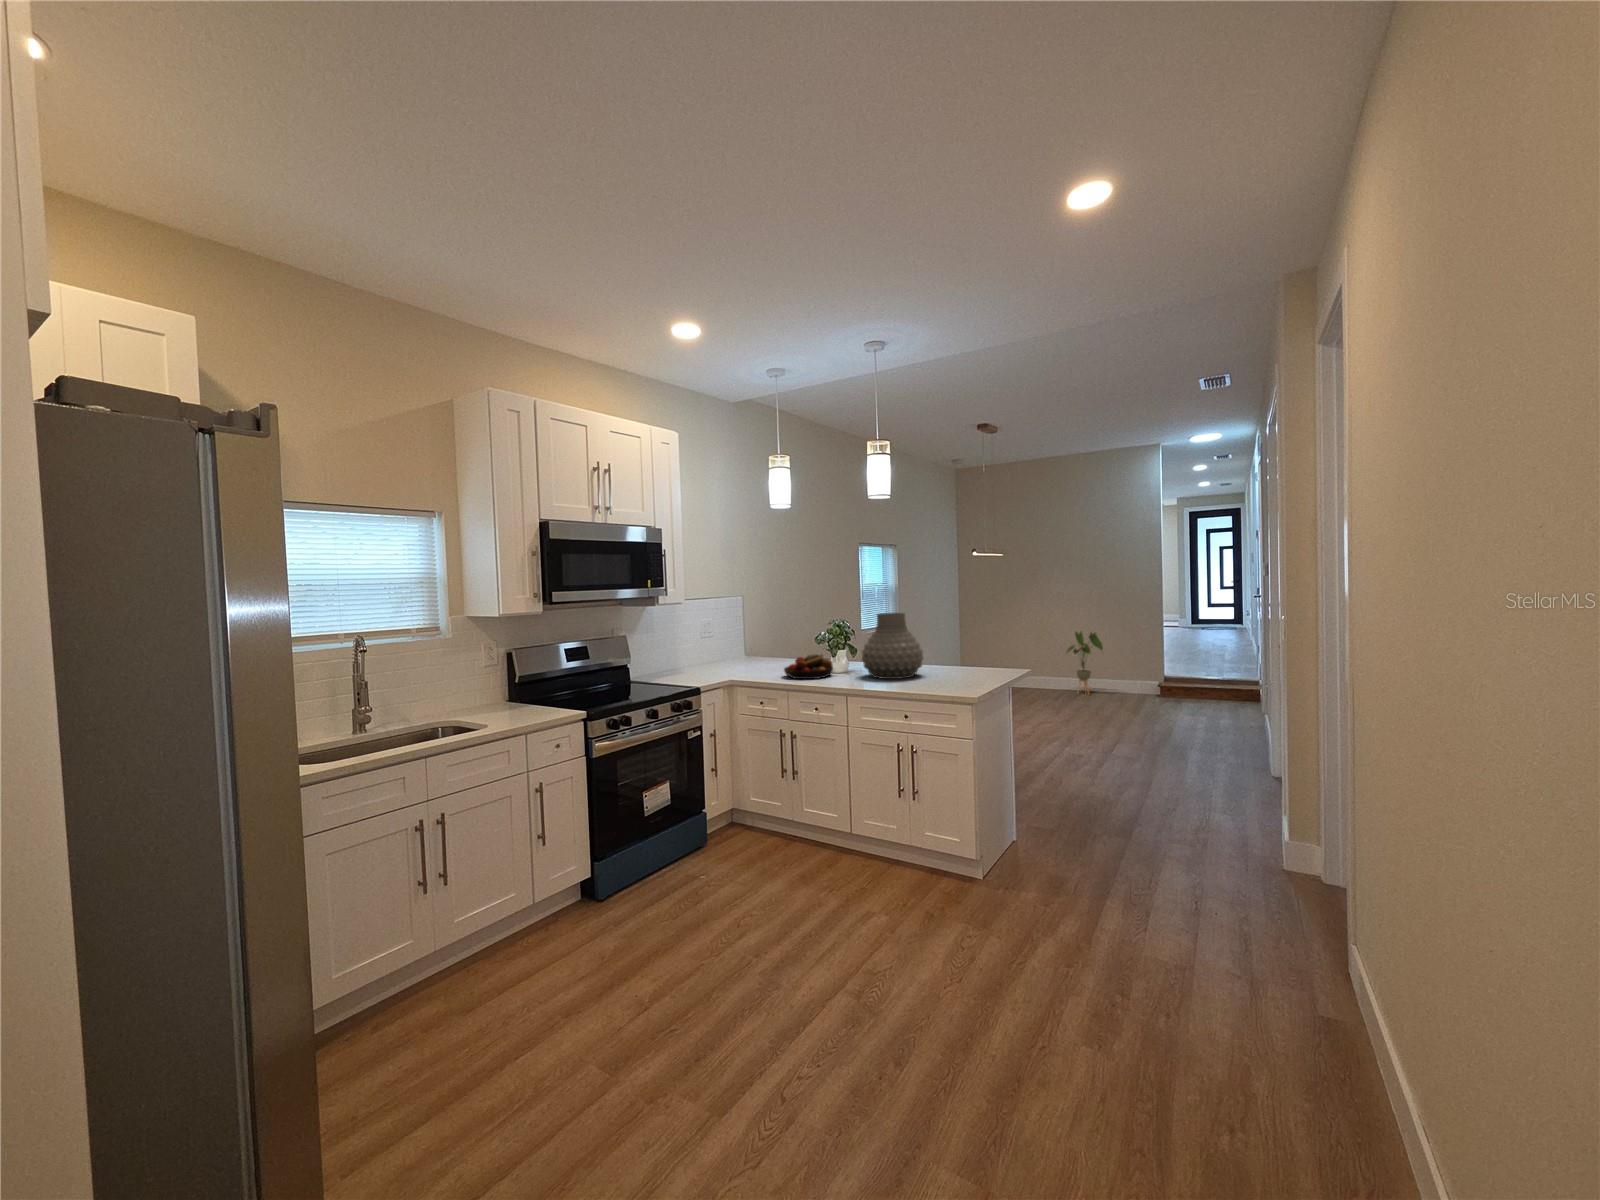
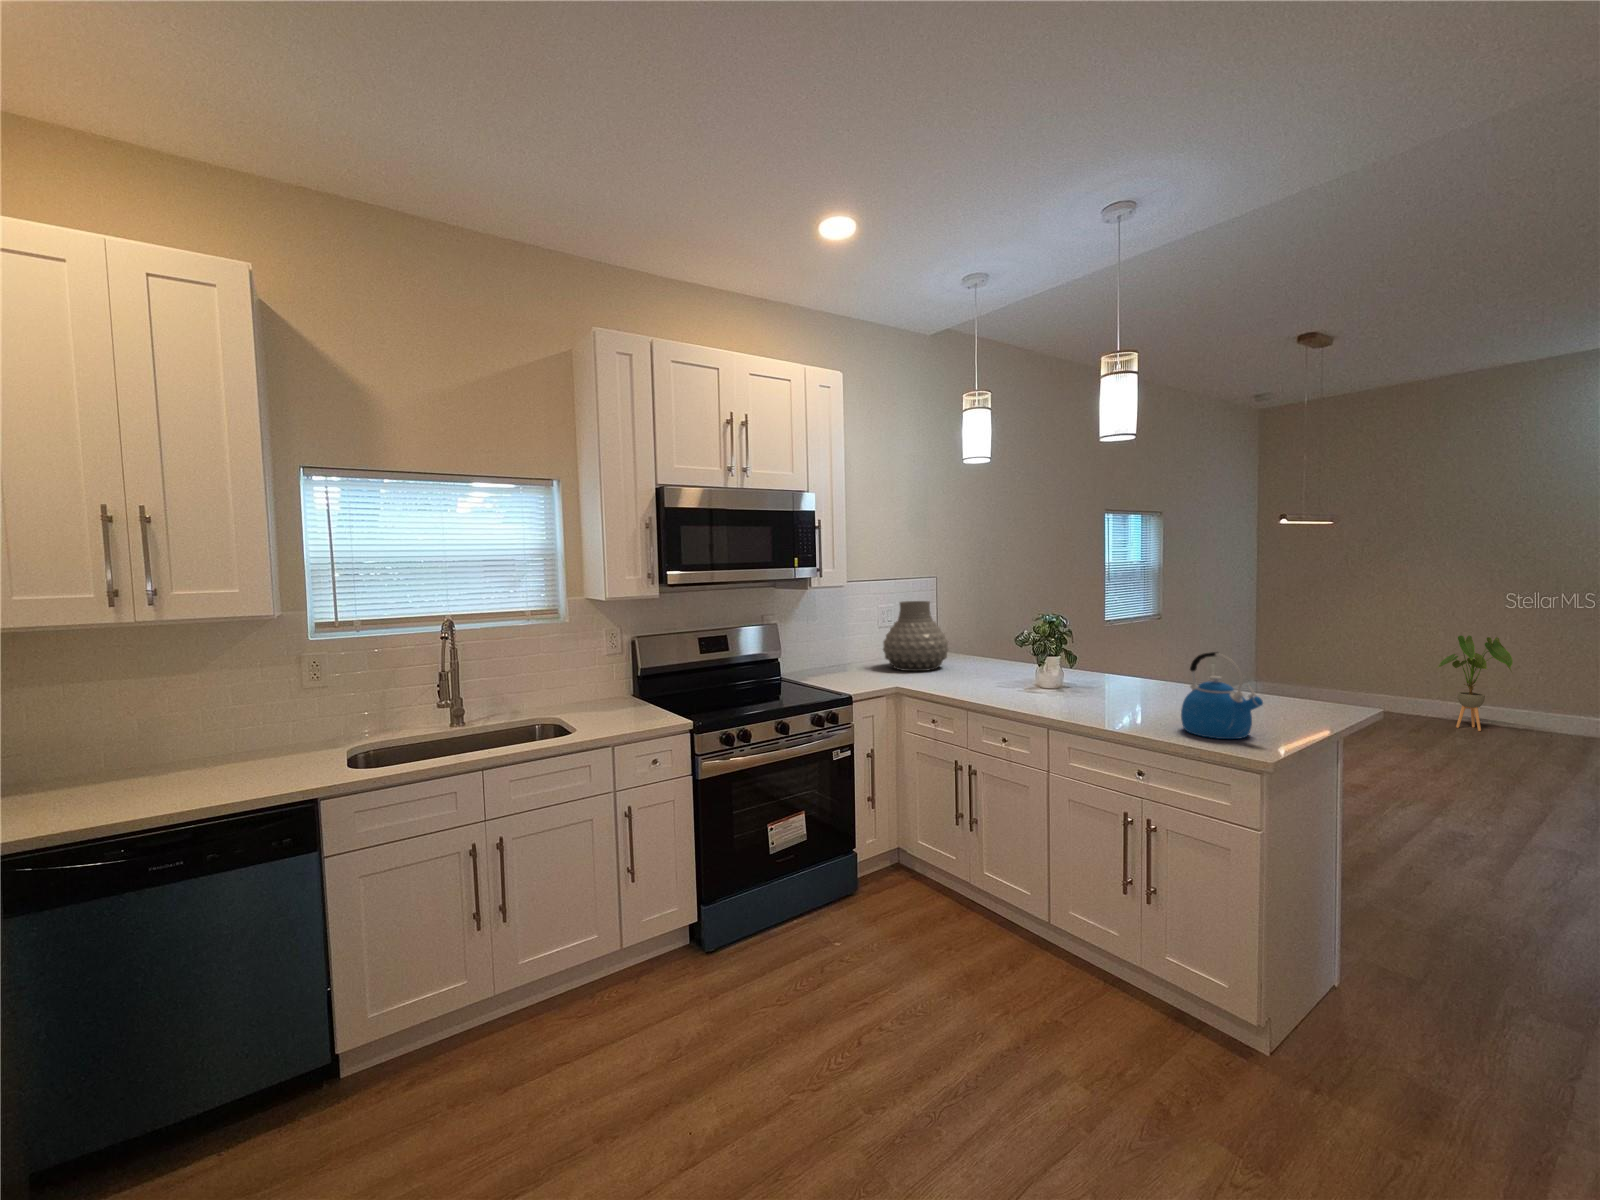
vase: present [862,613,923,679] -> present [883,601,948,671]
kettle: none [928,635,971,688] -> present [1181,652,1263,739]
fruit bowl: present [784,654,833,679] -> none [967,659,1037,697]

